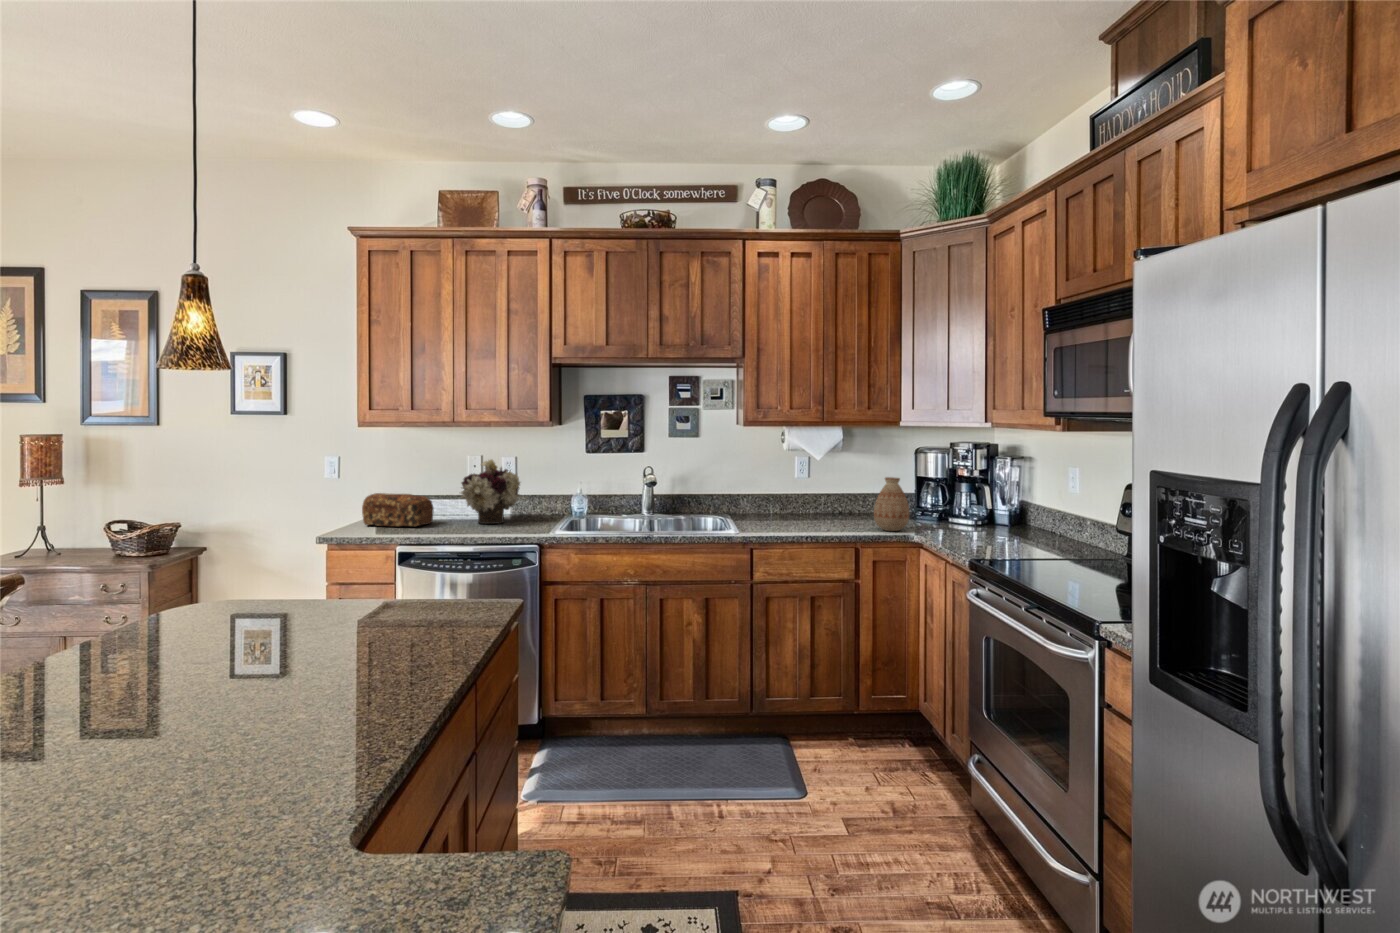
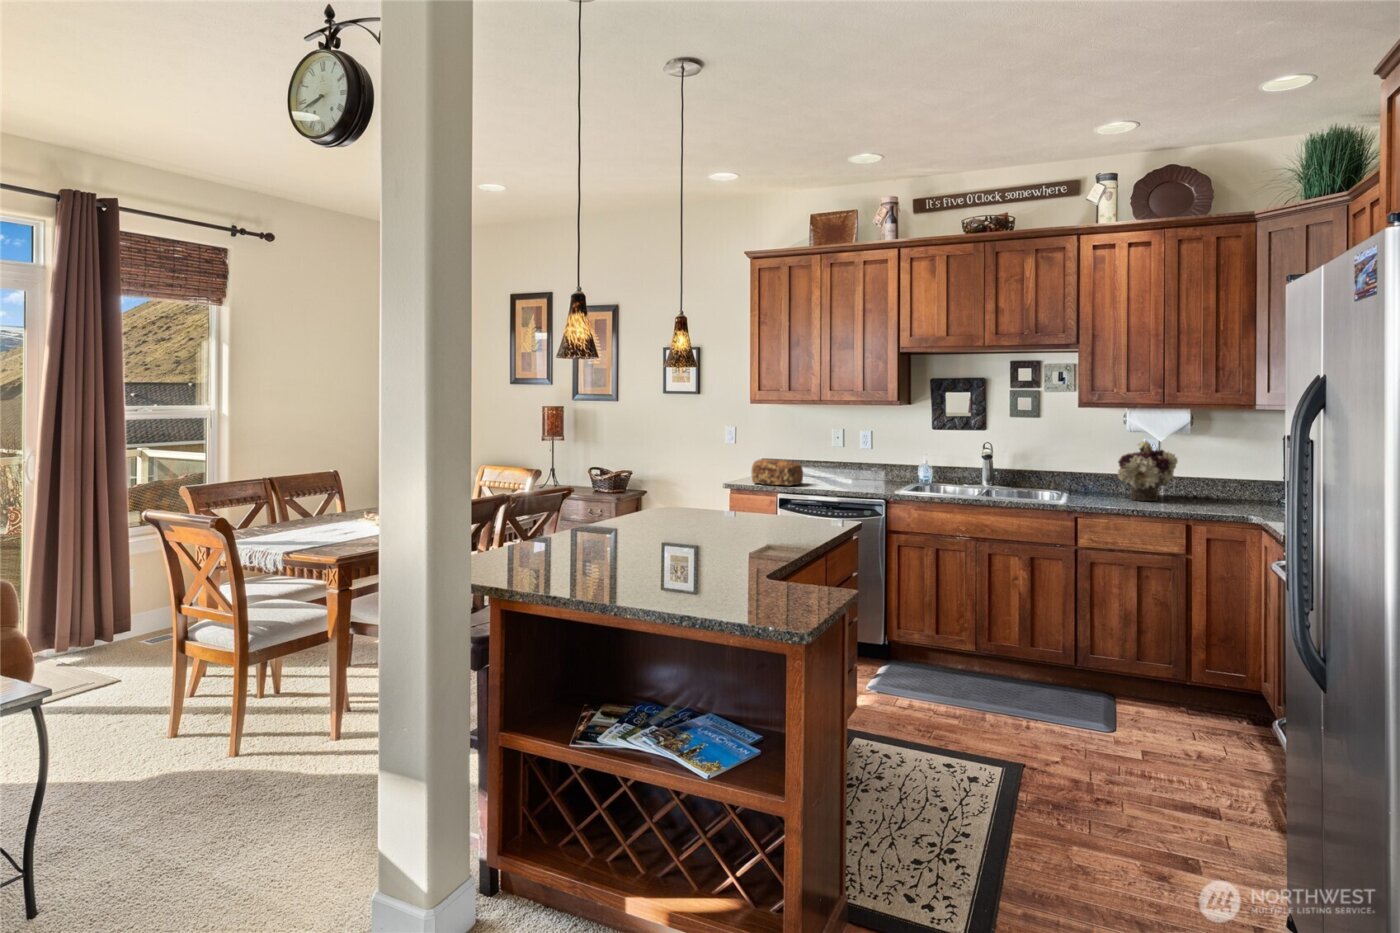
flower arrangement: present [461,459,520,524] -> present [1118,440,1177,501]
vase: present [874,477,909,531] -> none [1215,455,1255,508]

